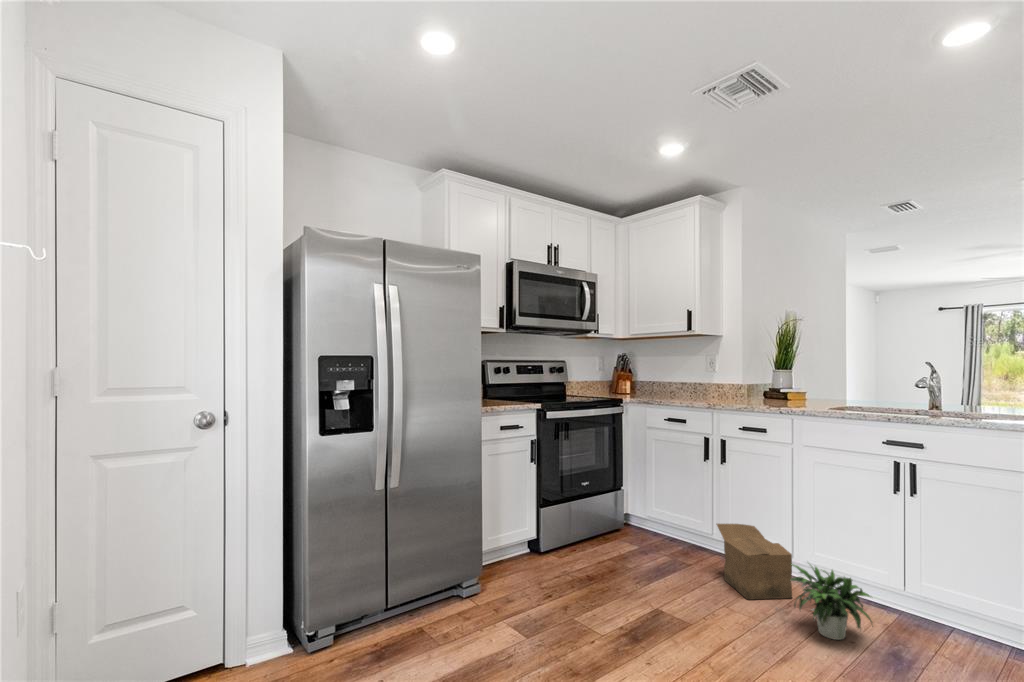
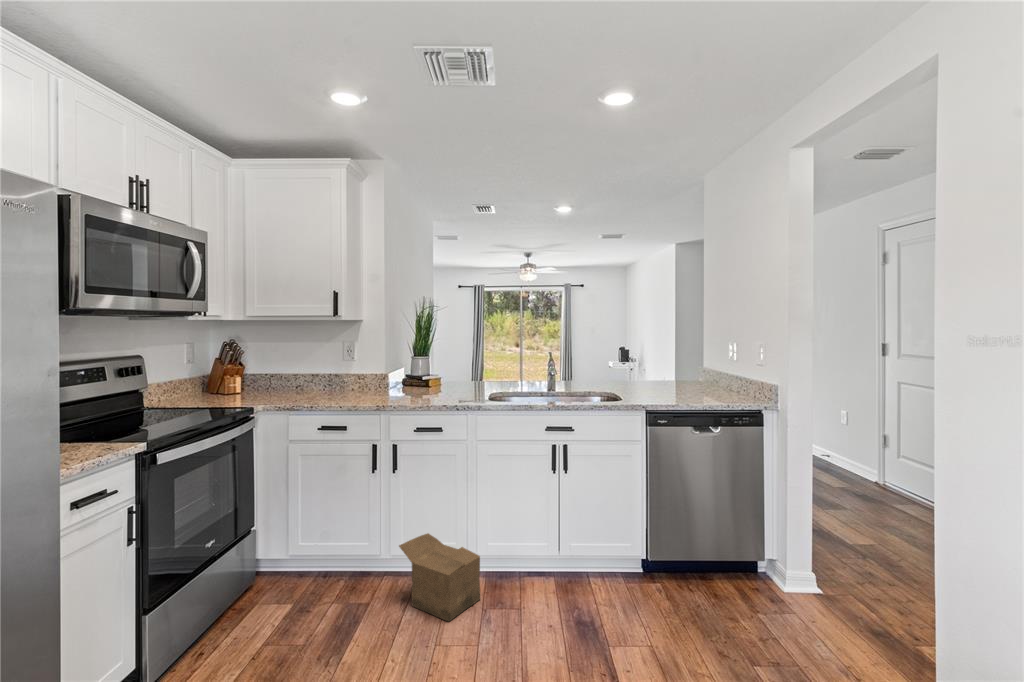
potted plant: present [790,564,873,640] -> none [478,561,572,633]

